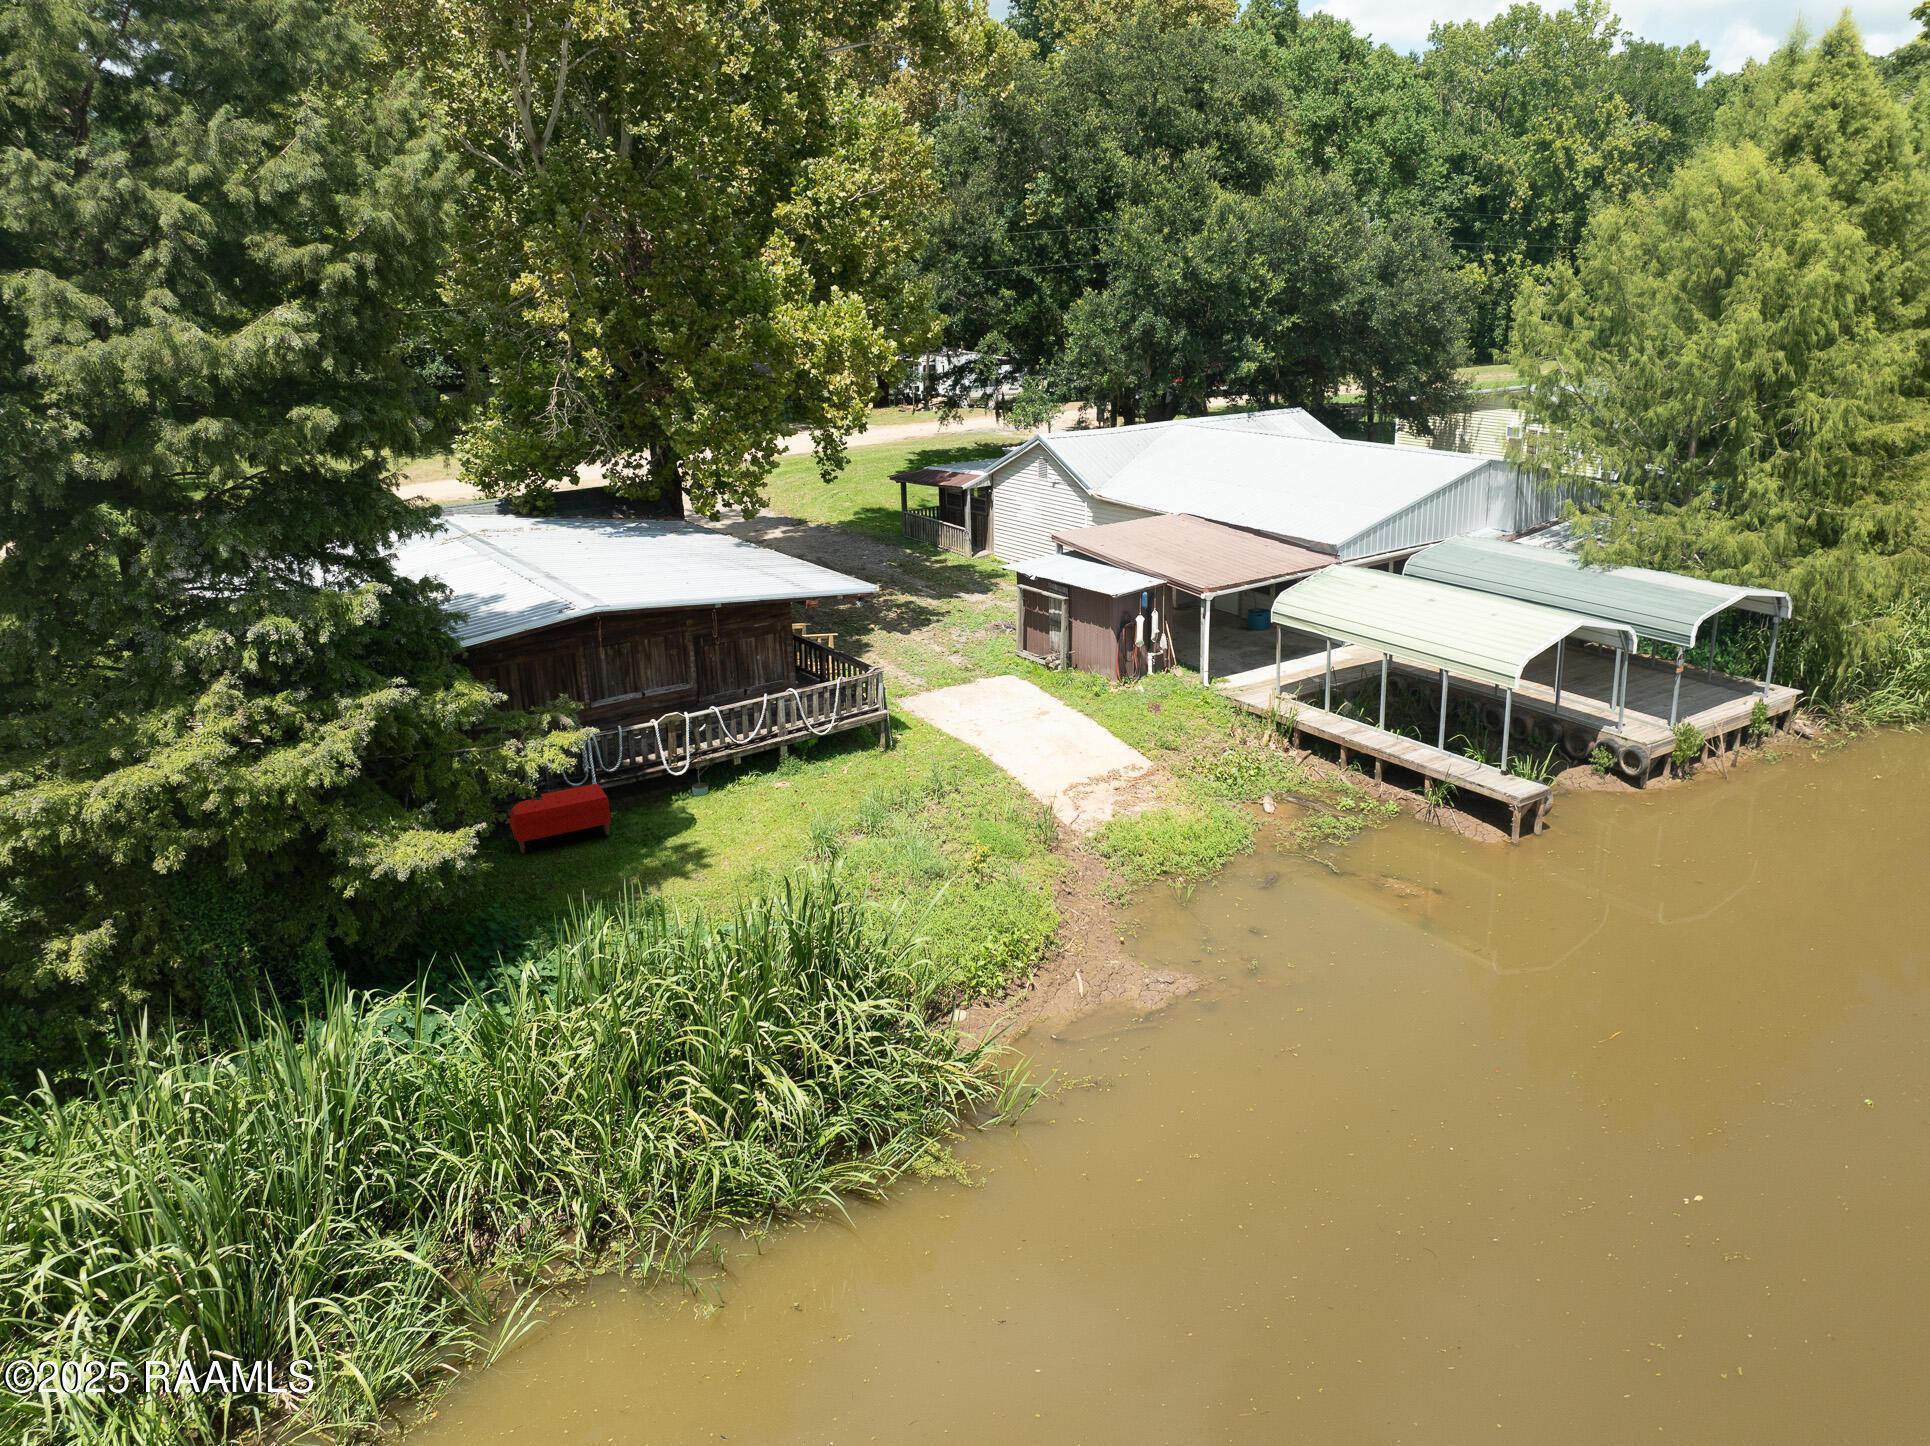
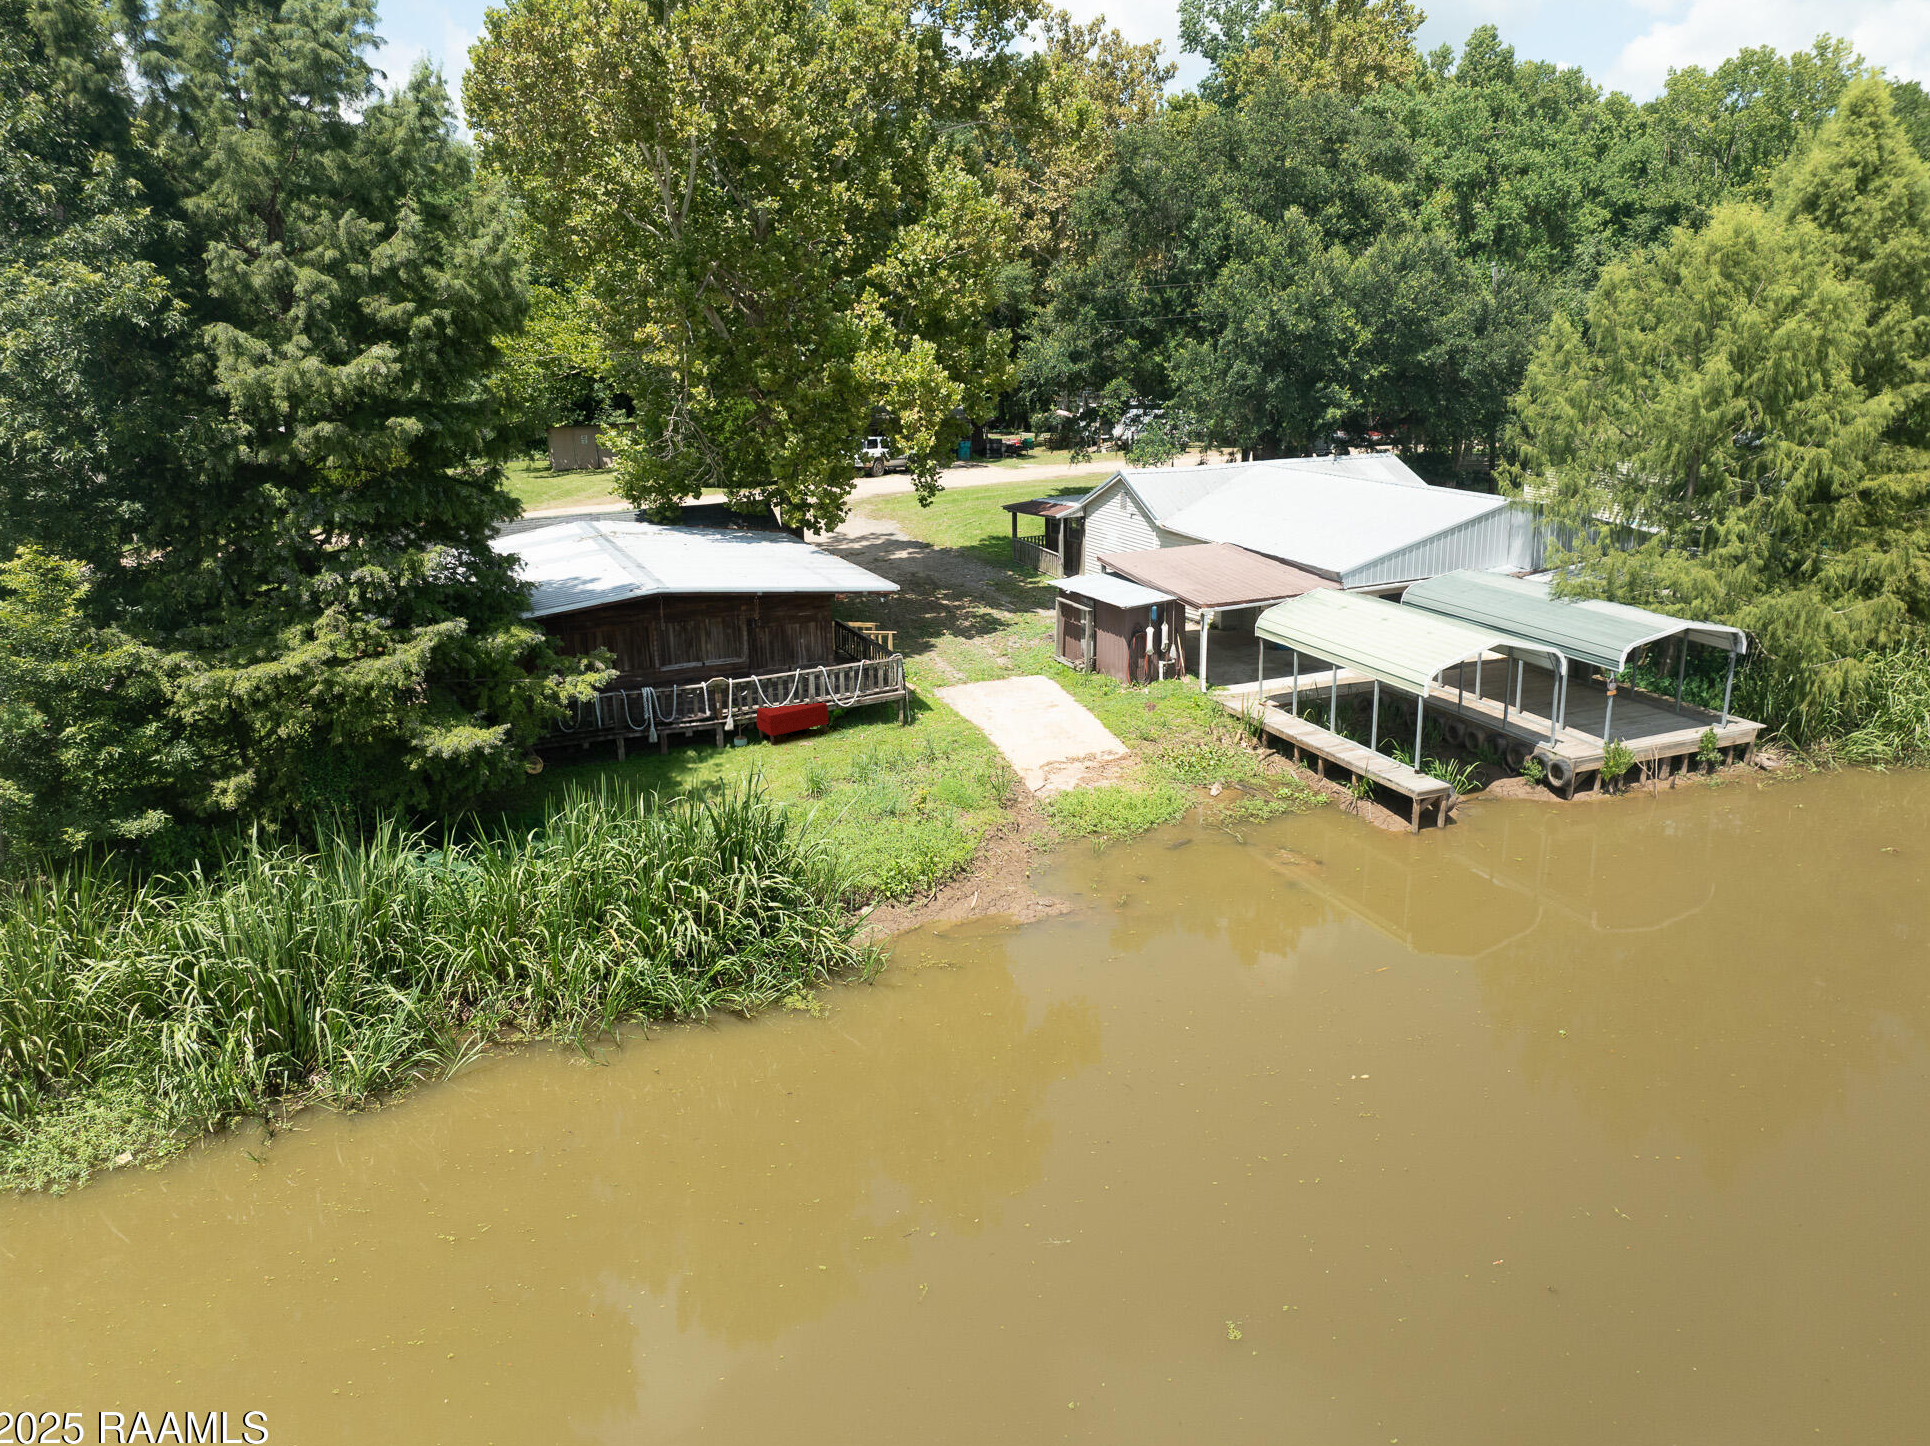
bench: present [509,784,611,853] -> present [756,703,828,745]

